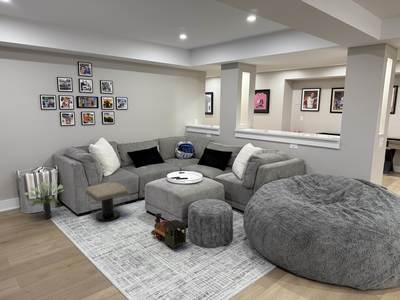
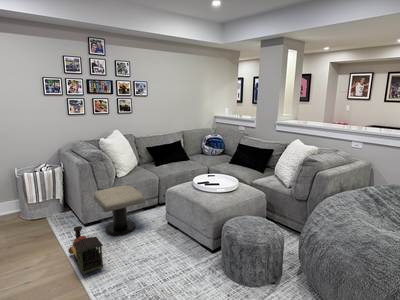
potted plant: present [25,182,63,219] -> none [21,184,68,228]
toy train: present [151,213,186,248] -> present [69,226,103,274]

